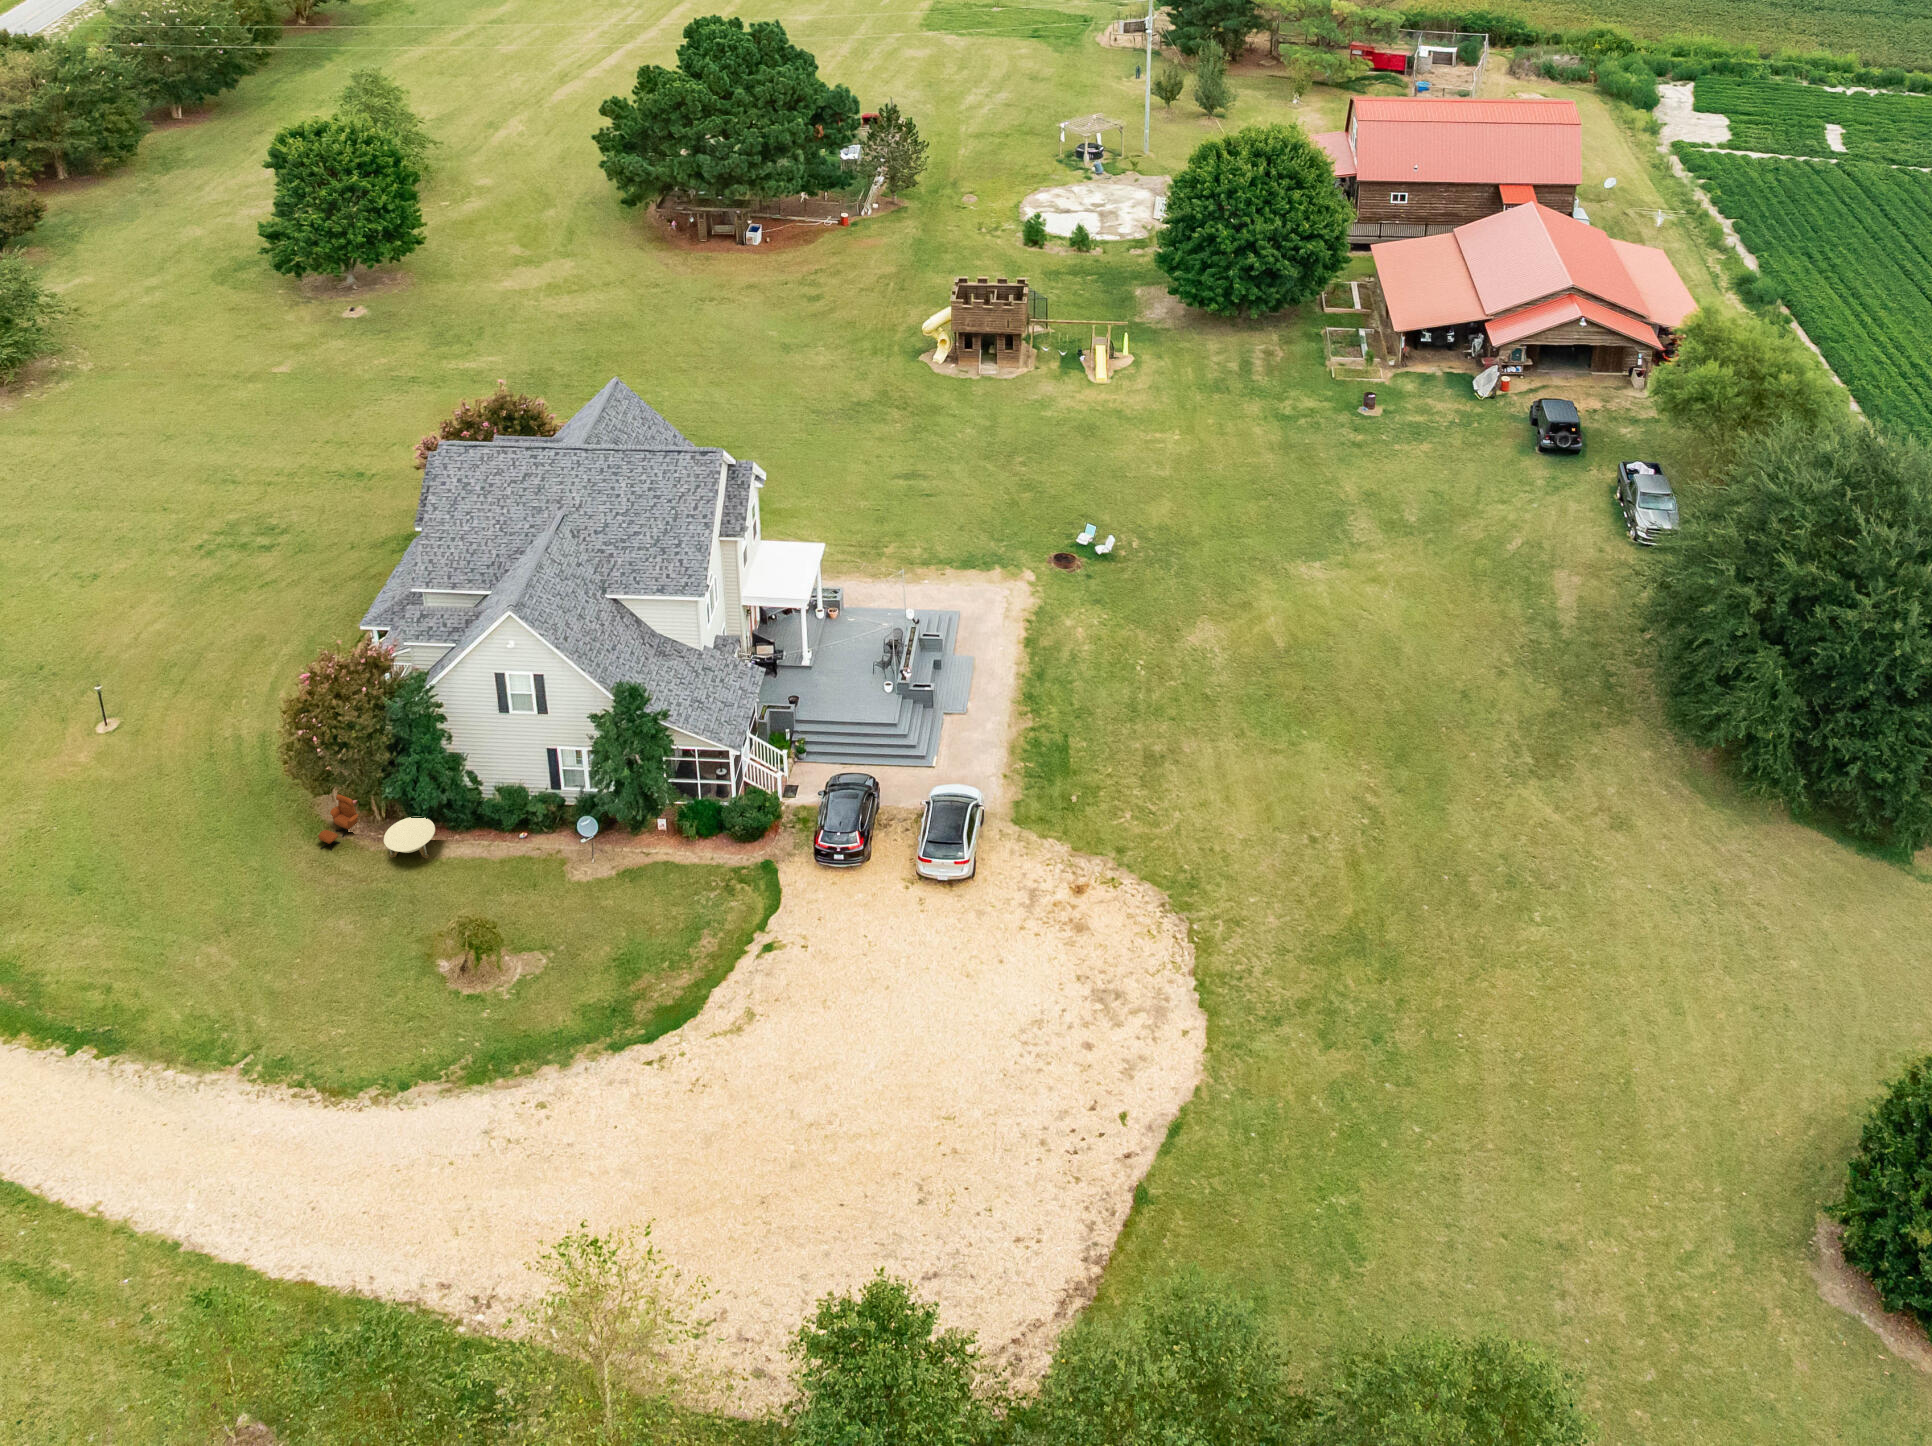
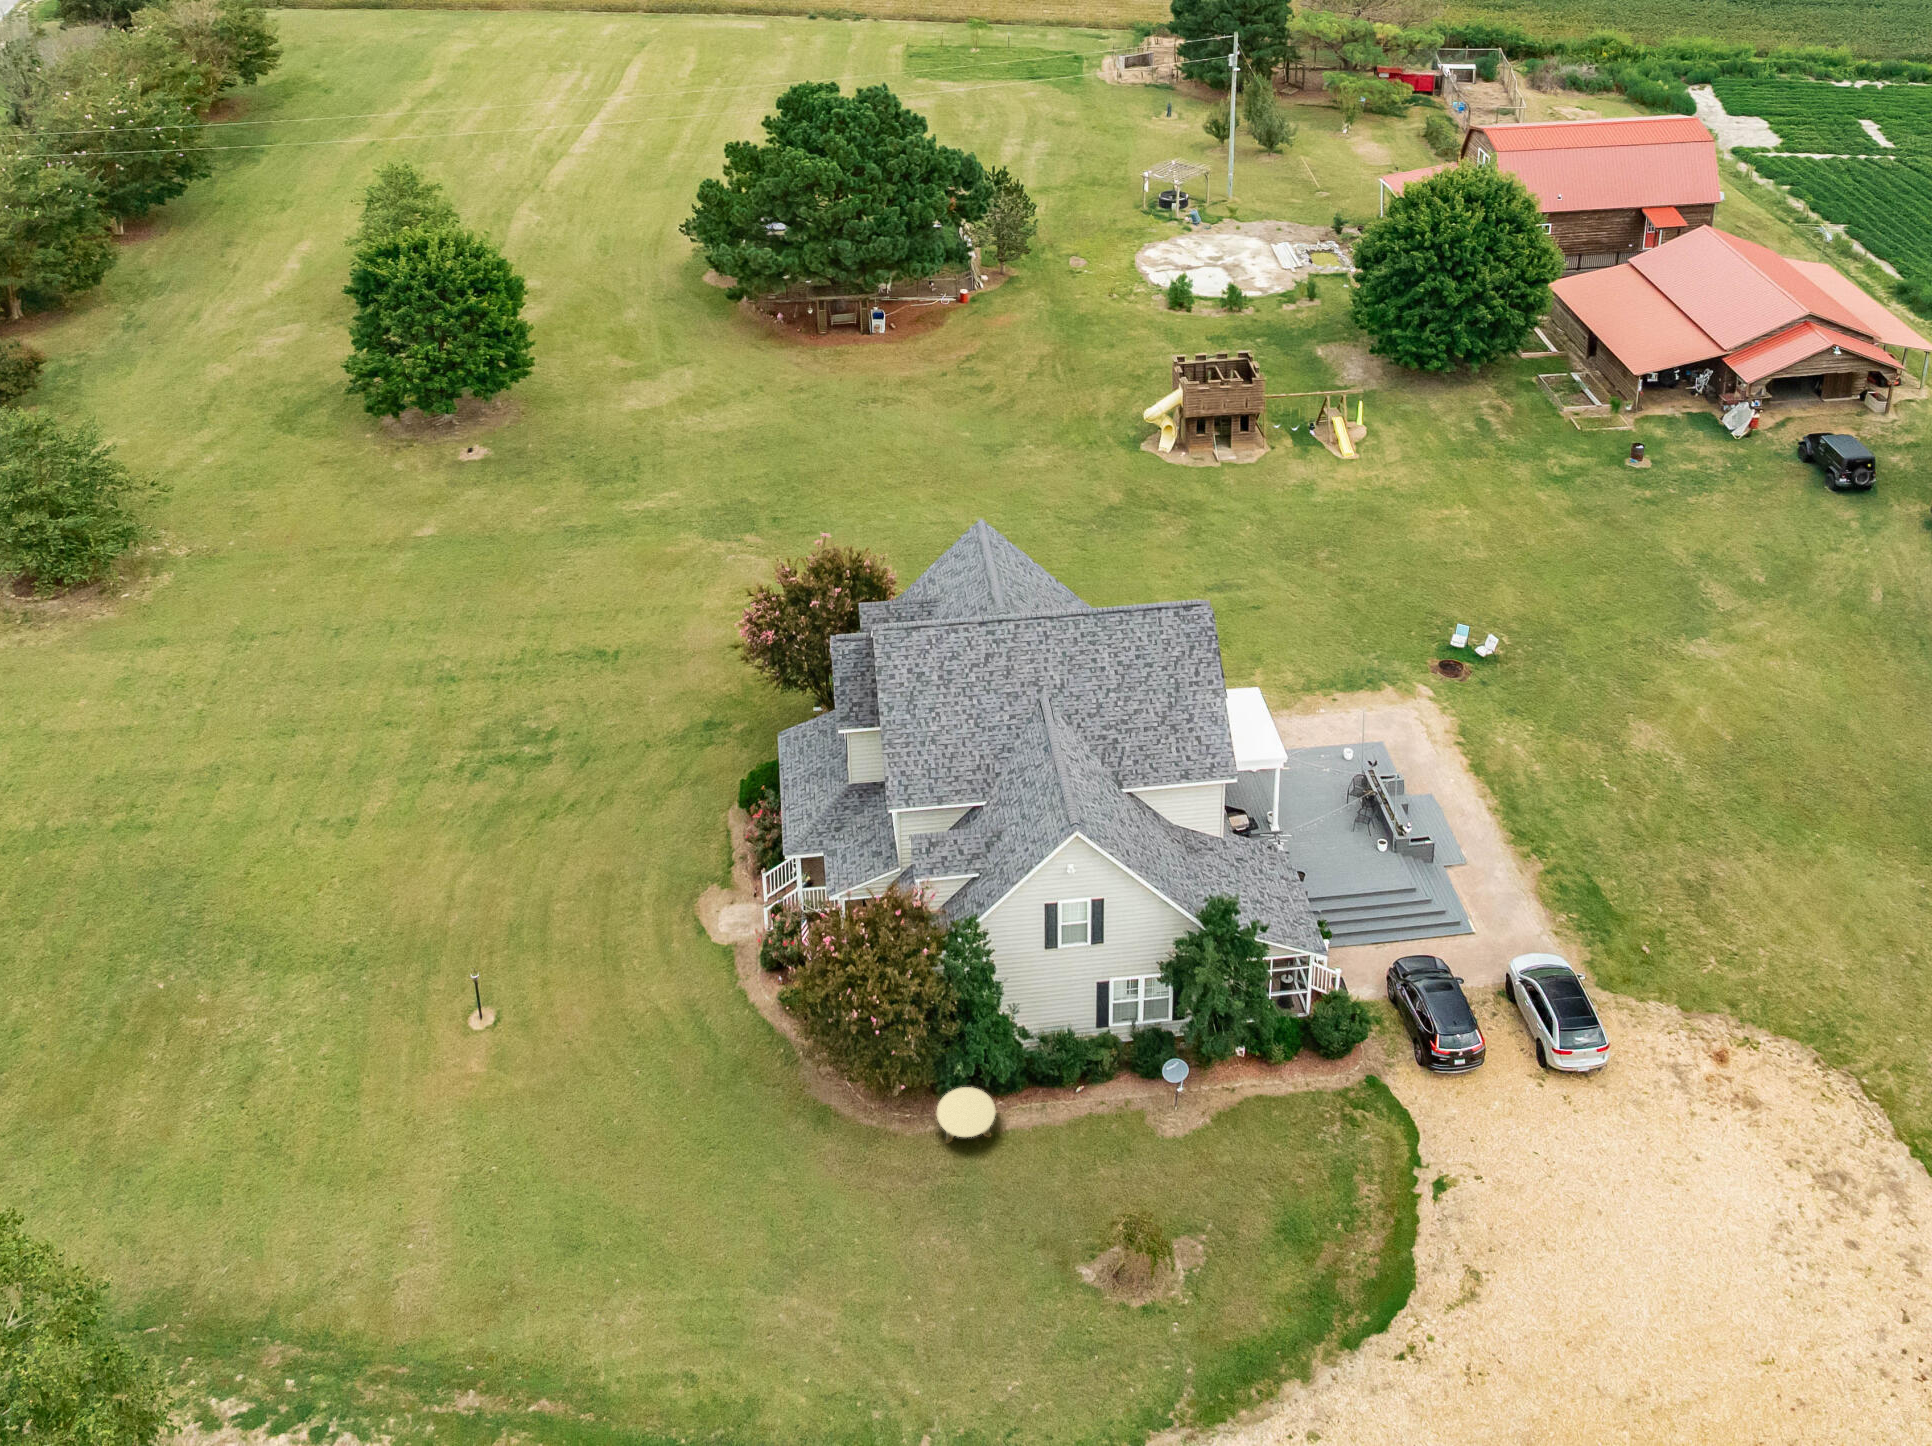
lounge chair: present [318,794,358,850] -> none [850,1076,890,1147]

